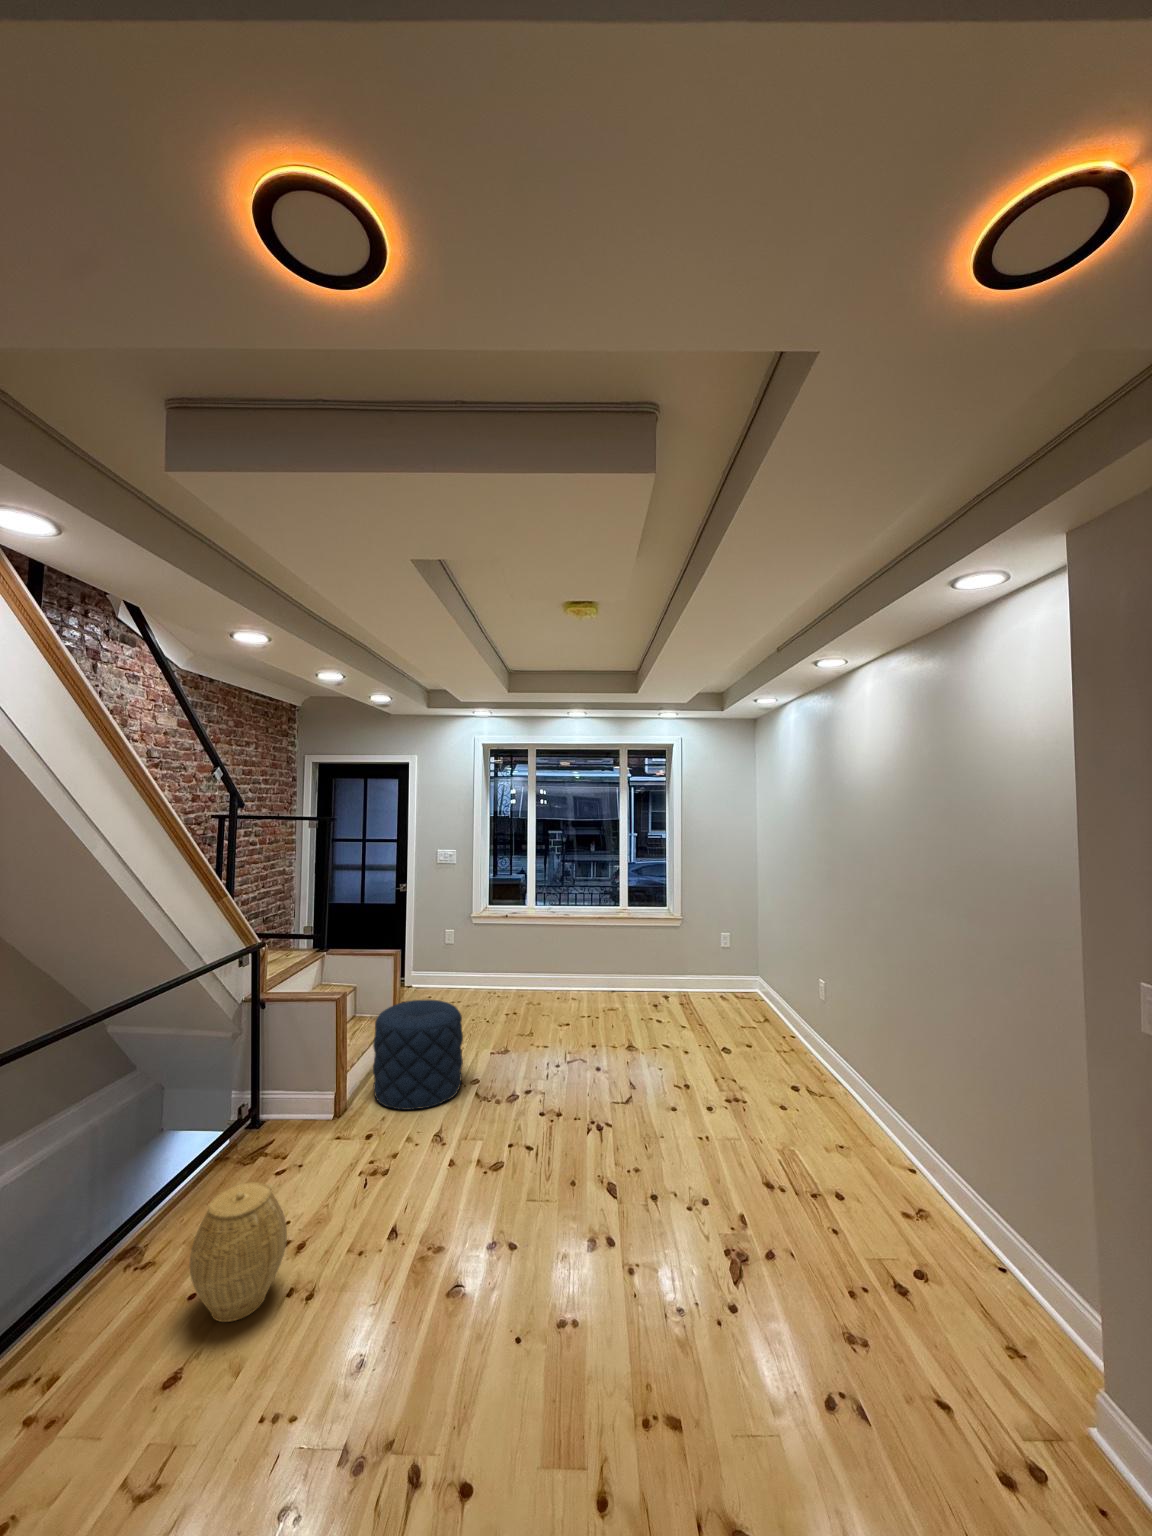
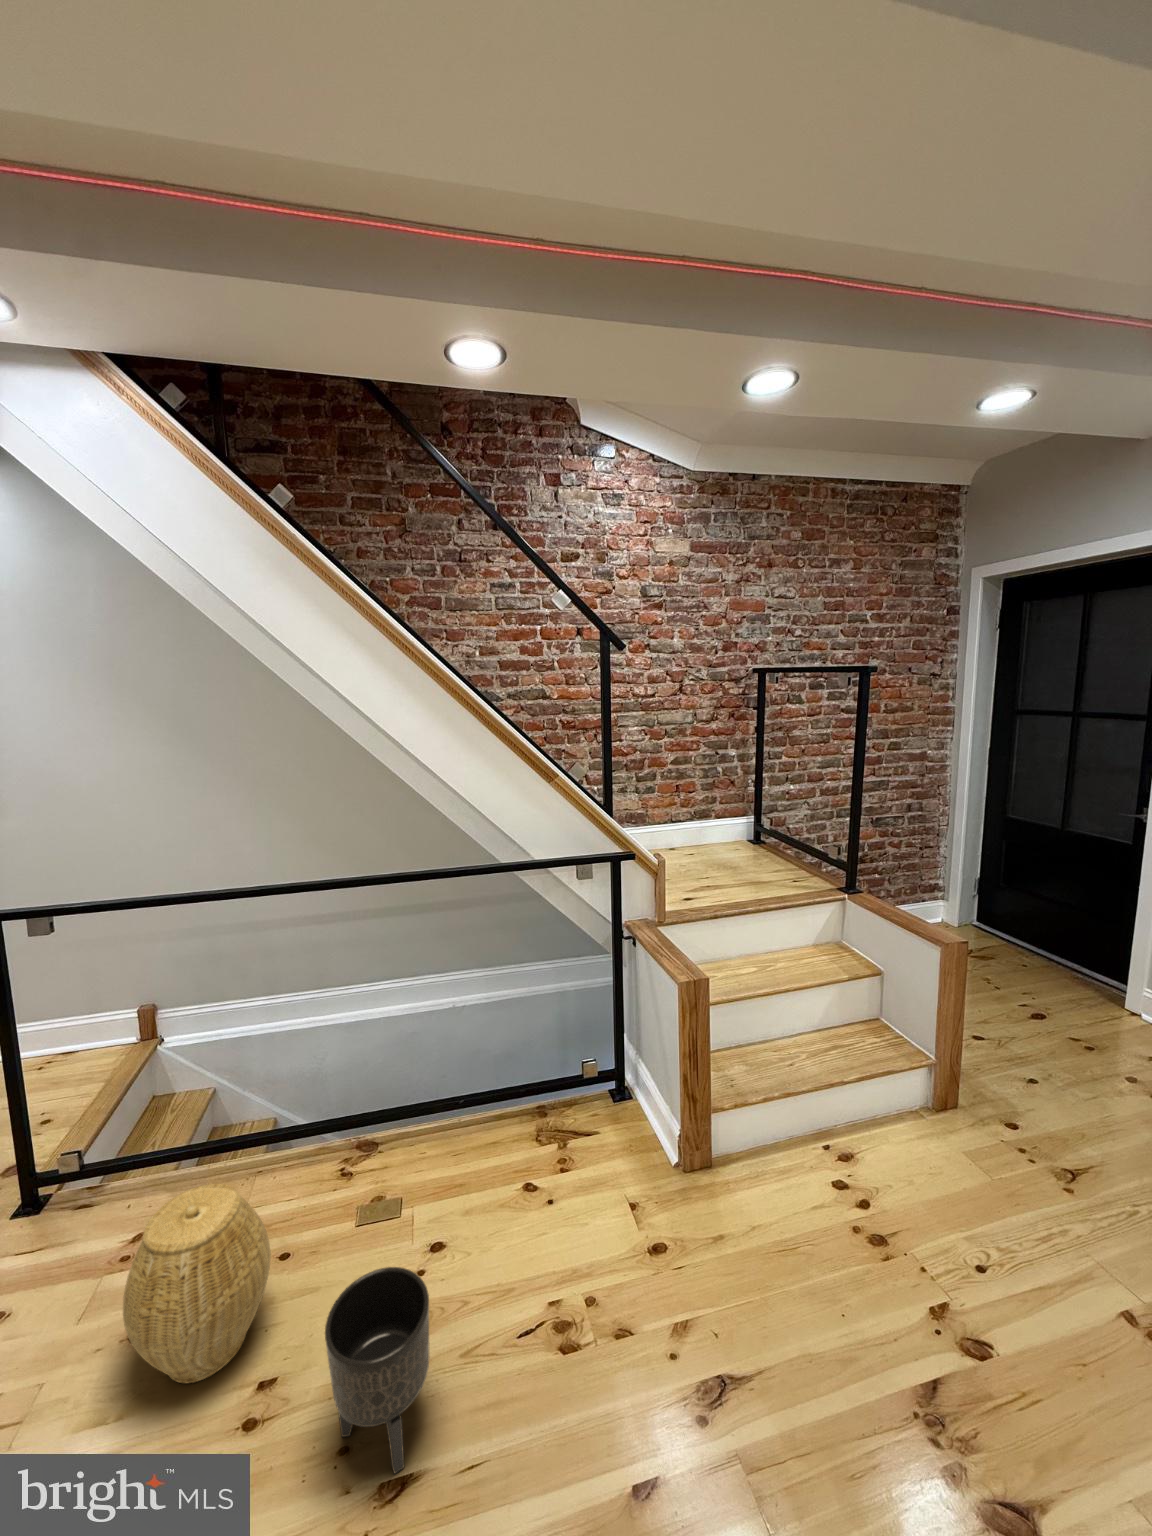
pouf: present [373,1000,463,1110] -> none [740,1044,953,1335]
planter: none [340,1139,393,1237] -> present [325,1267,430,1474]

